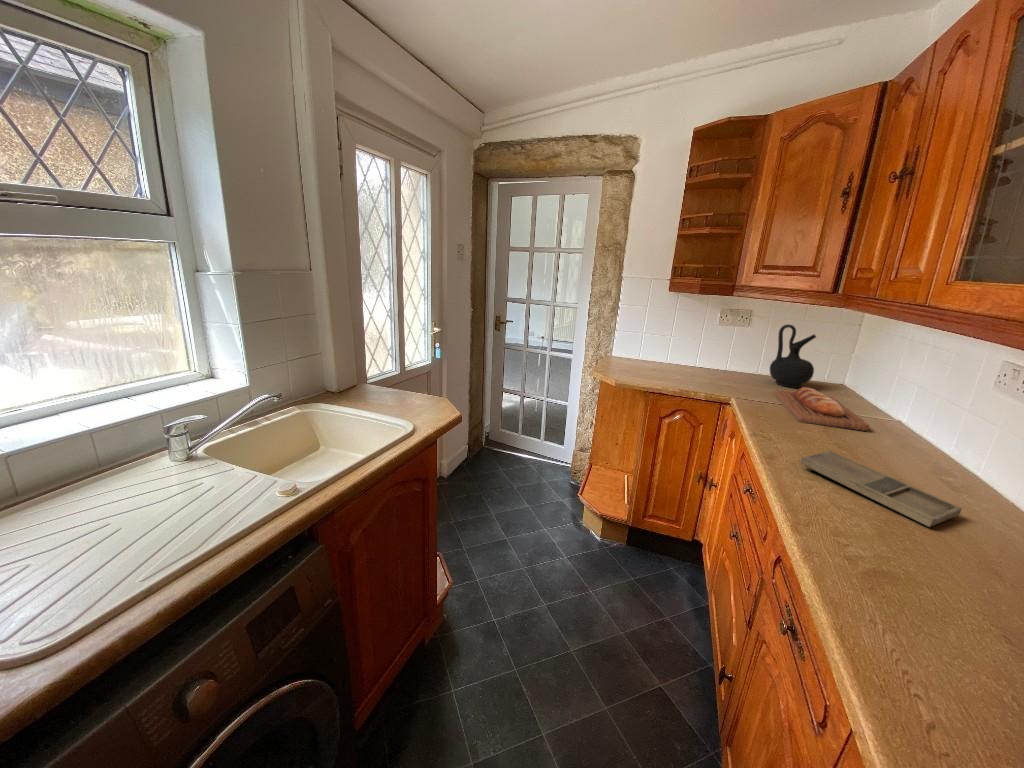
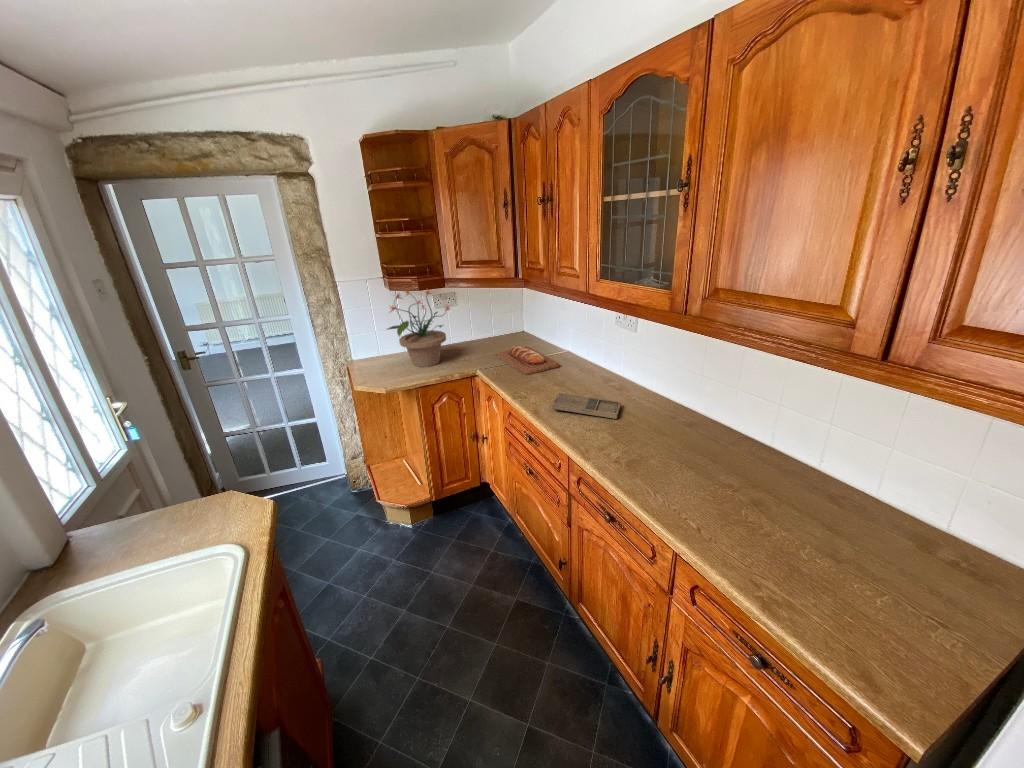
potted plant: none [646,290,731,379] -> present [387,289,450,367]
ceramic jug: present [770,325,816,388] -> none [481,300,510,346]

